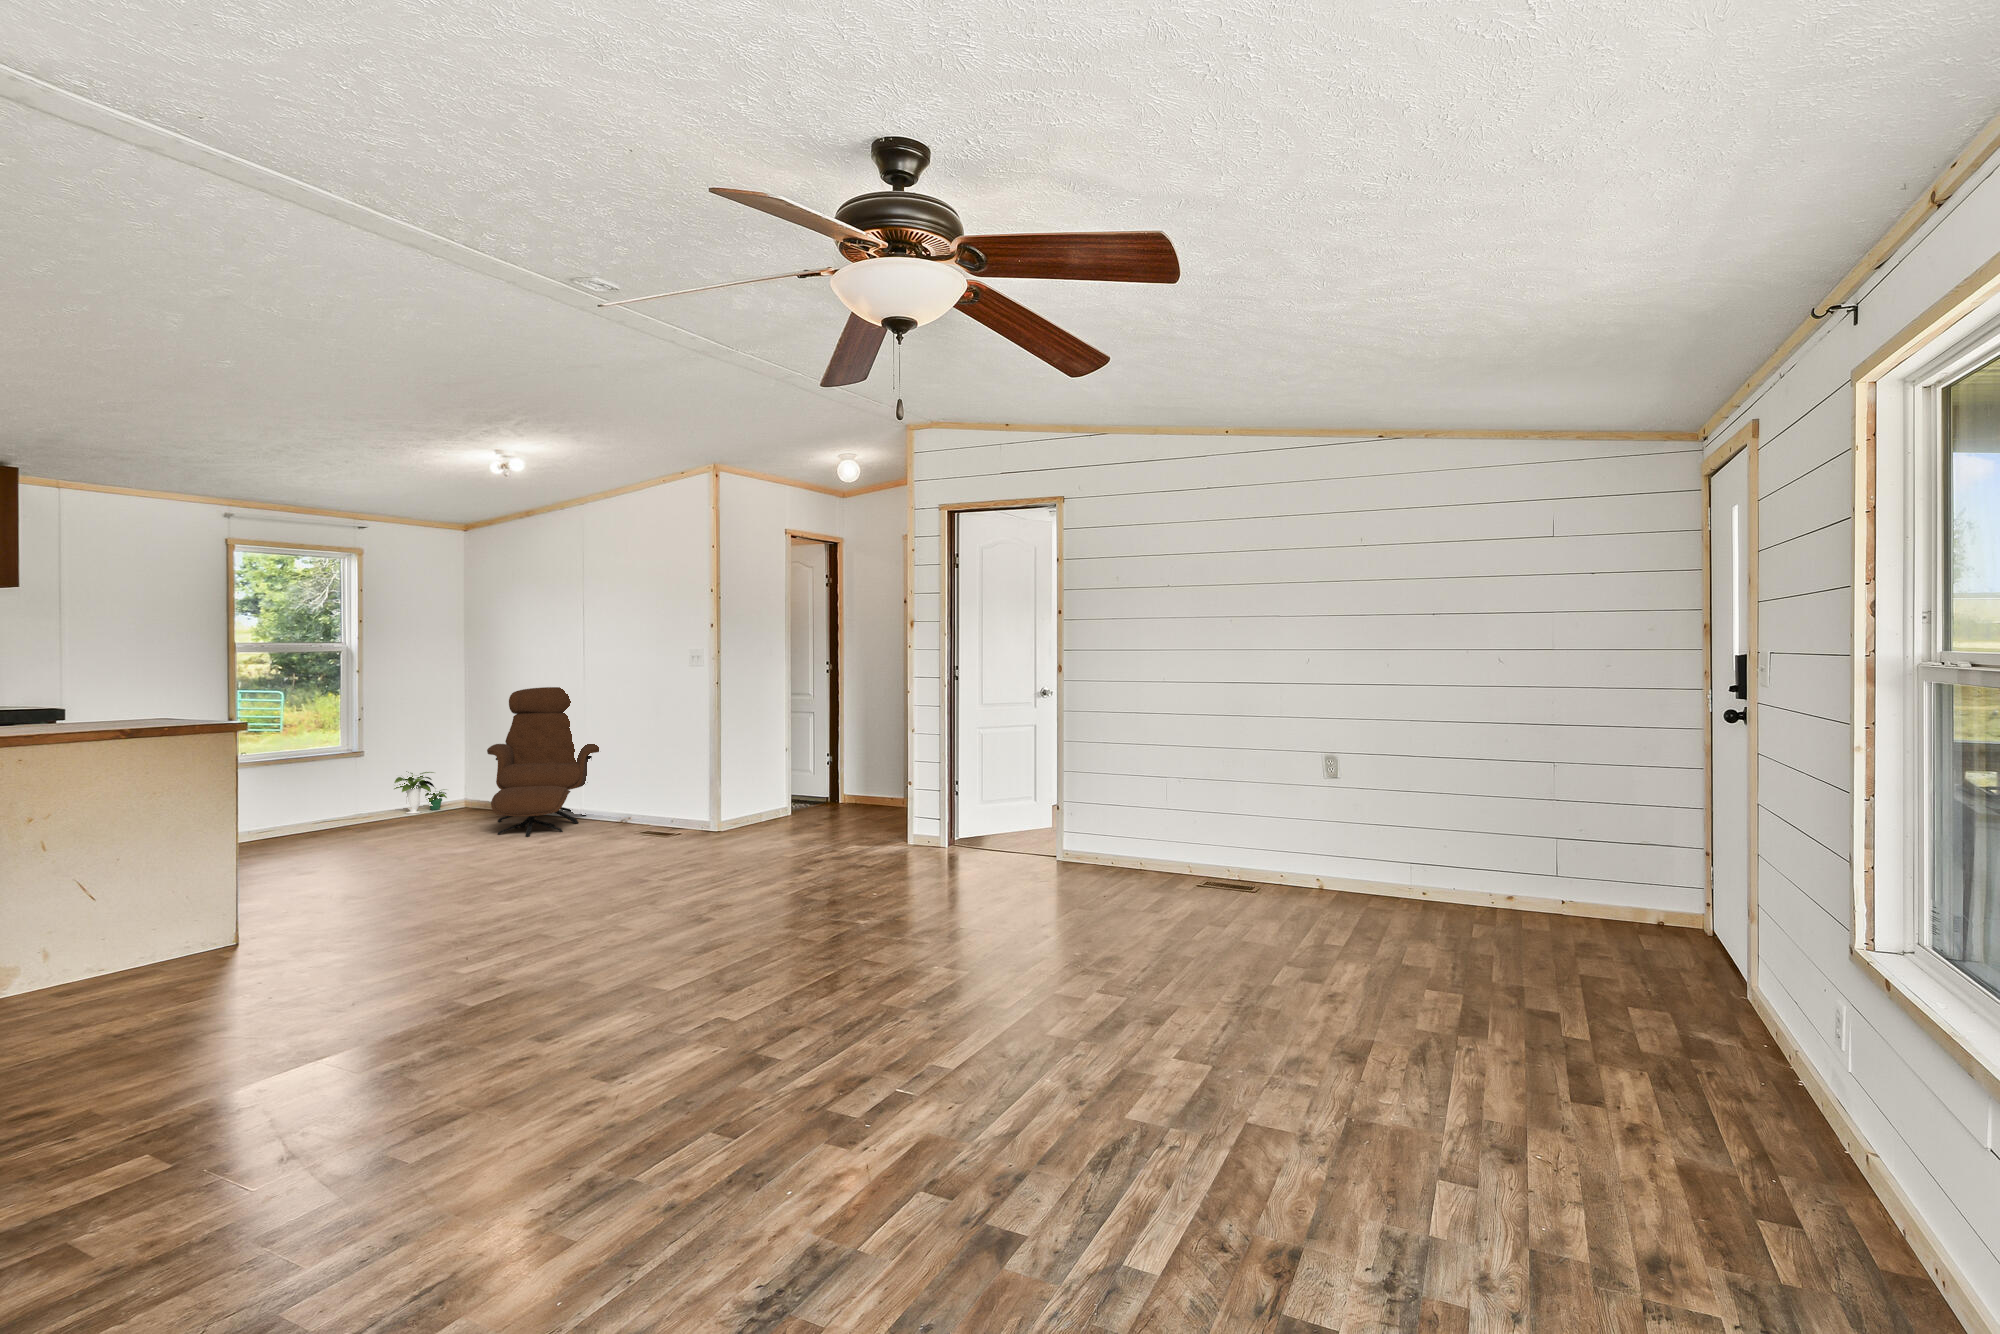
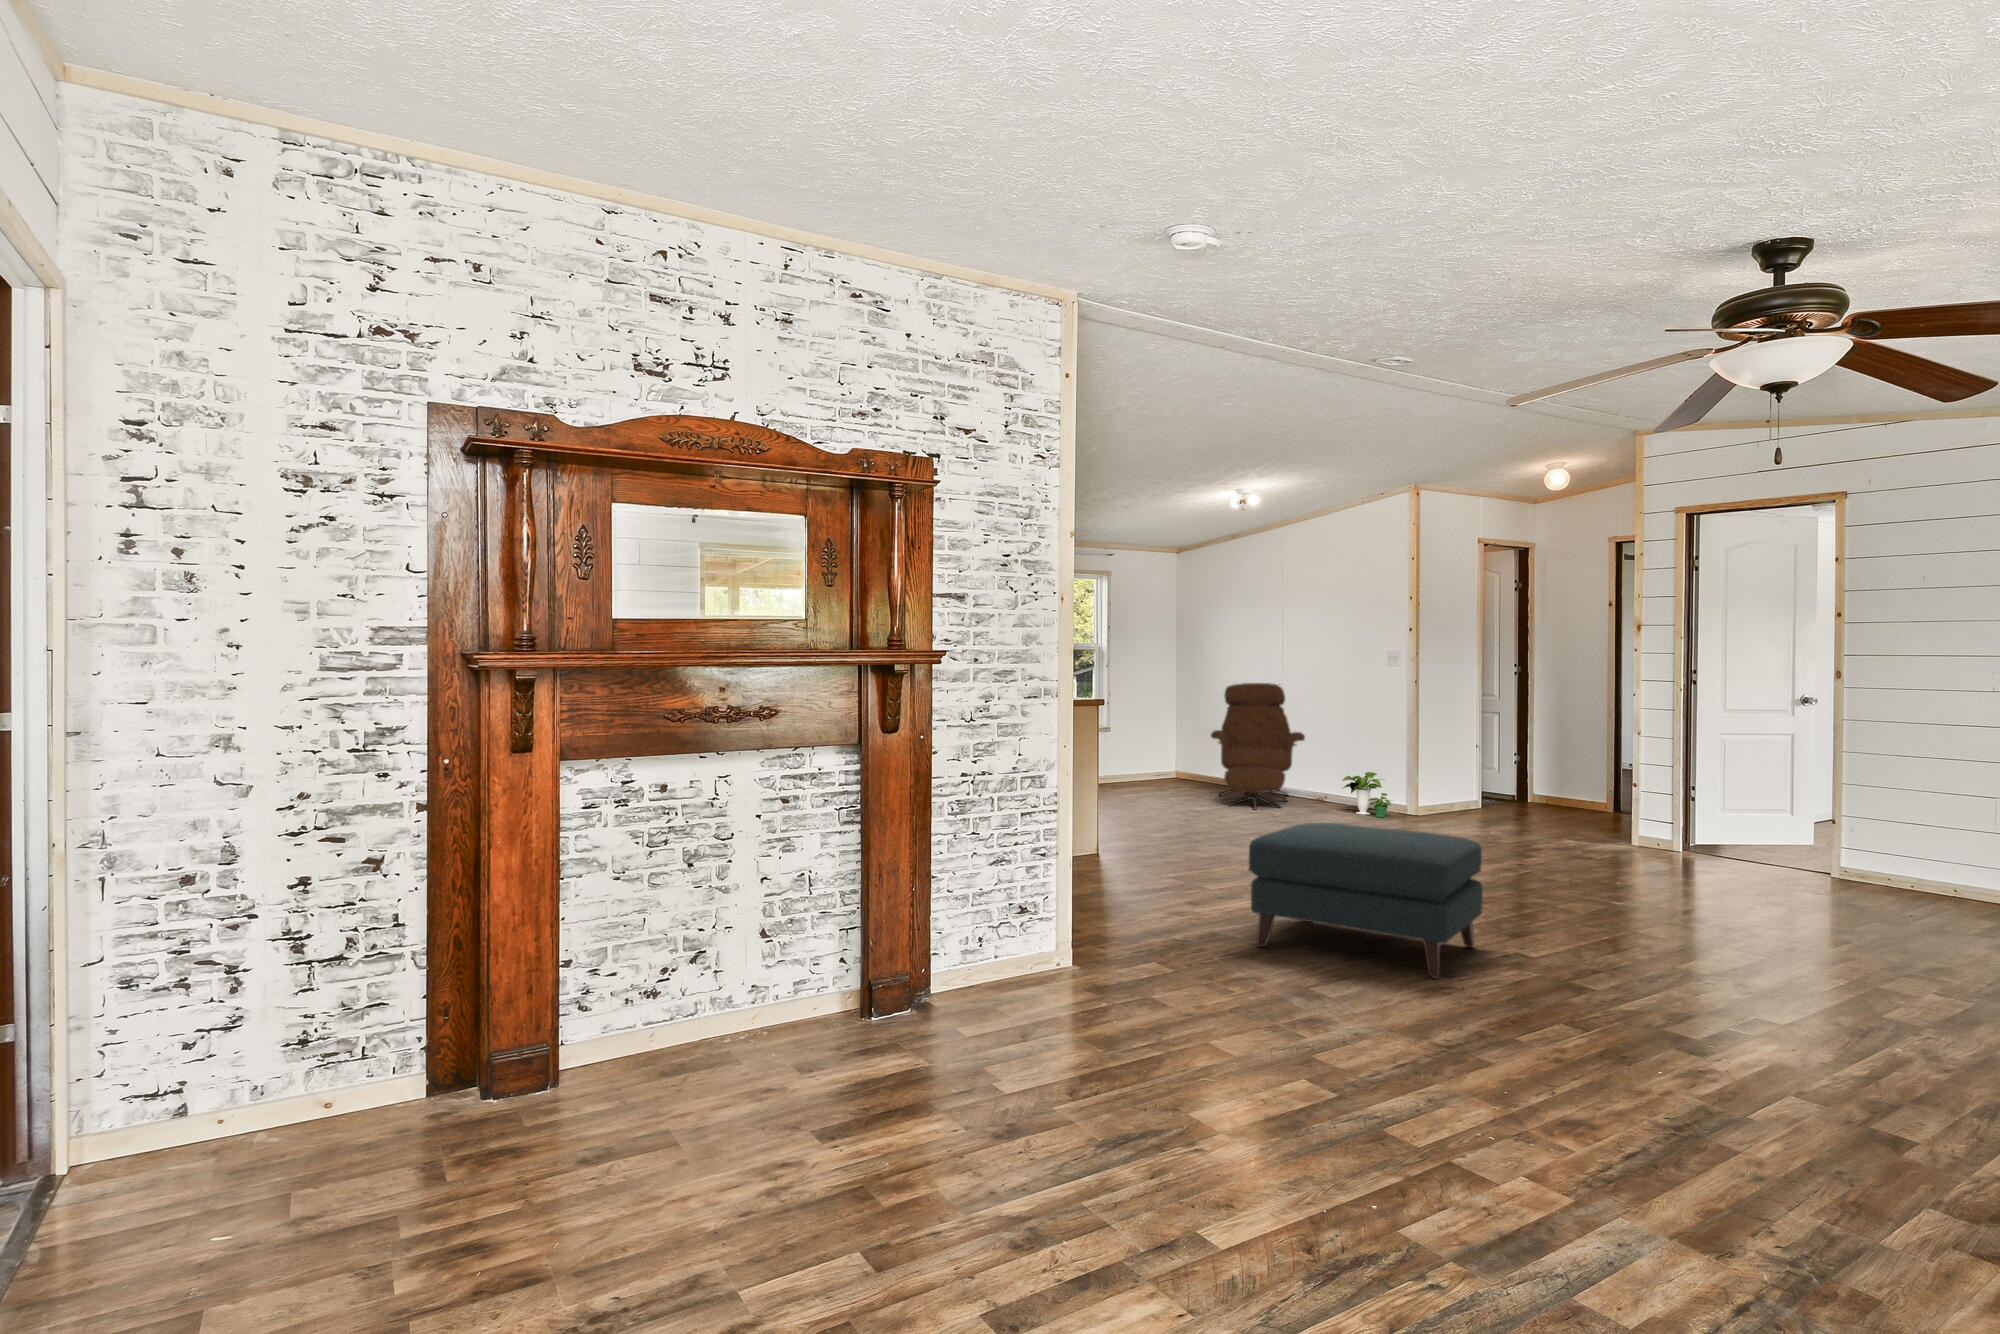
potted plant: present [394,772,447,814] -> present [1342,772,1391,817]
ottoman: none [308,867,642,1063] -> present [1249,823,1483,979]

